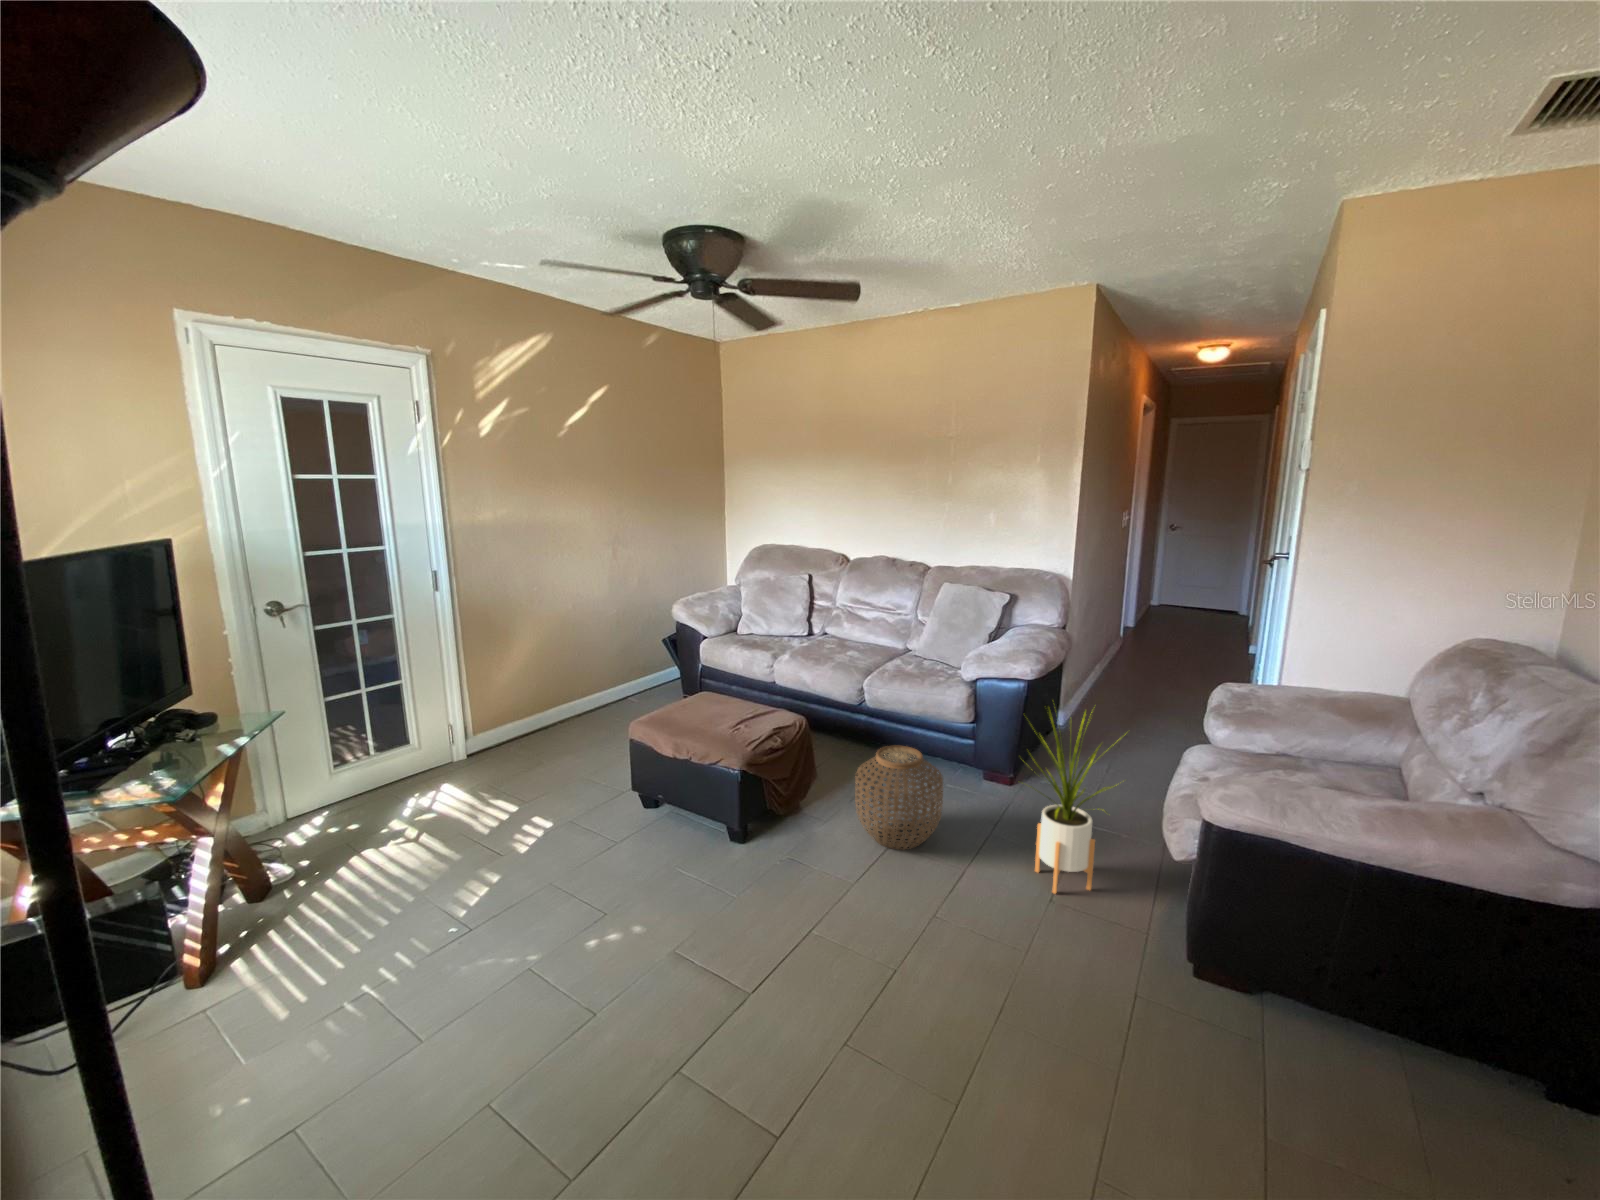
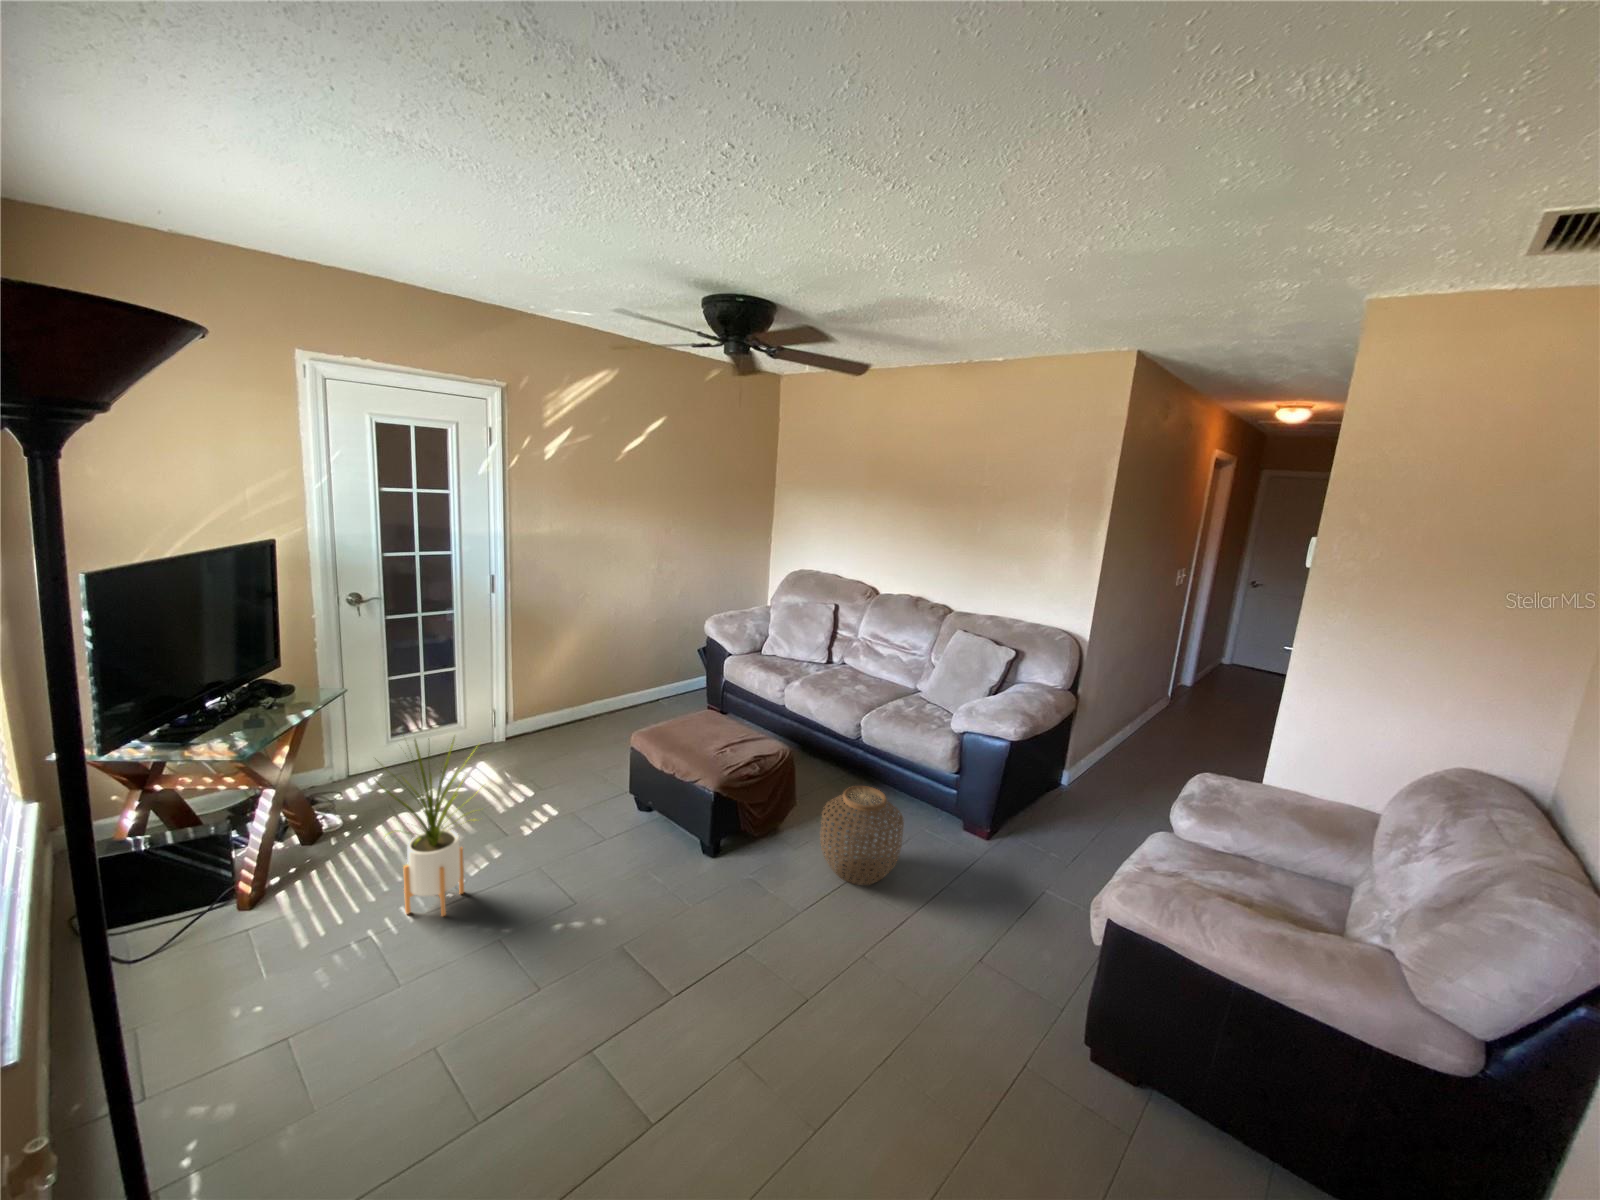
house plant: present [1031,709,1114,893] -> present [375,738,483,916]

